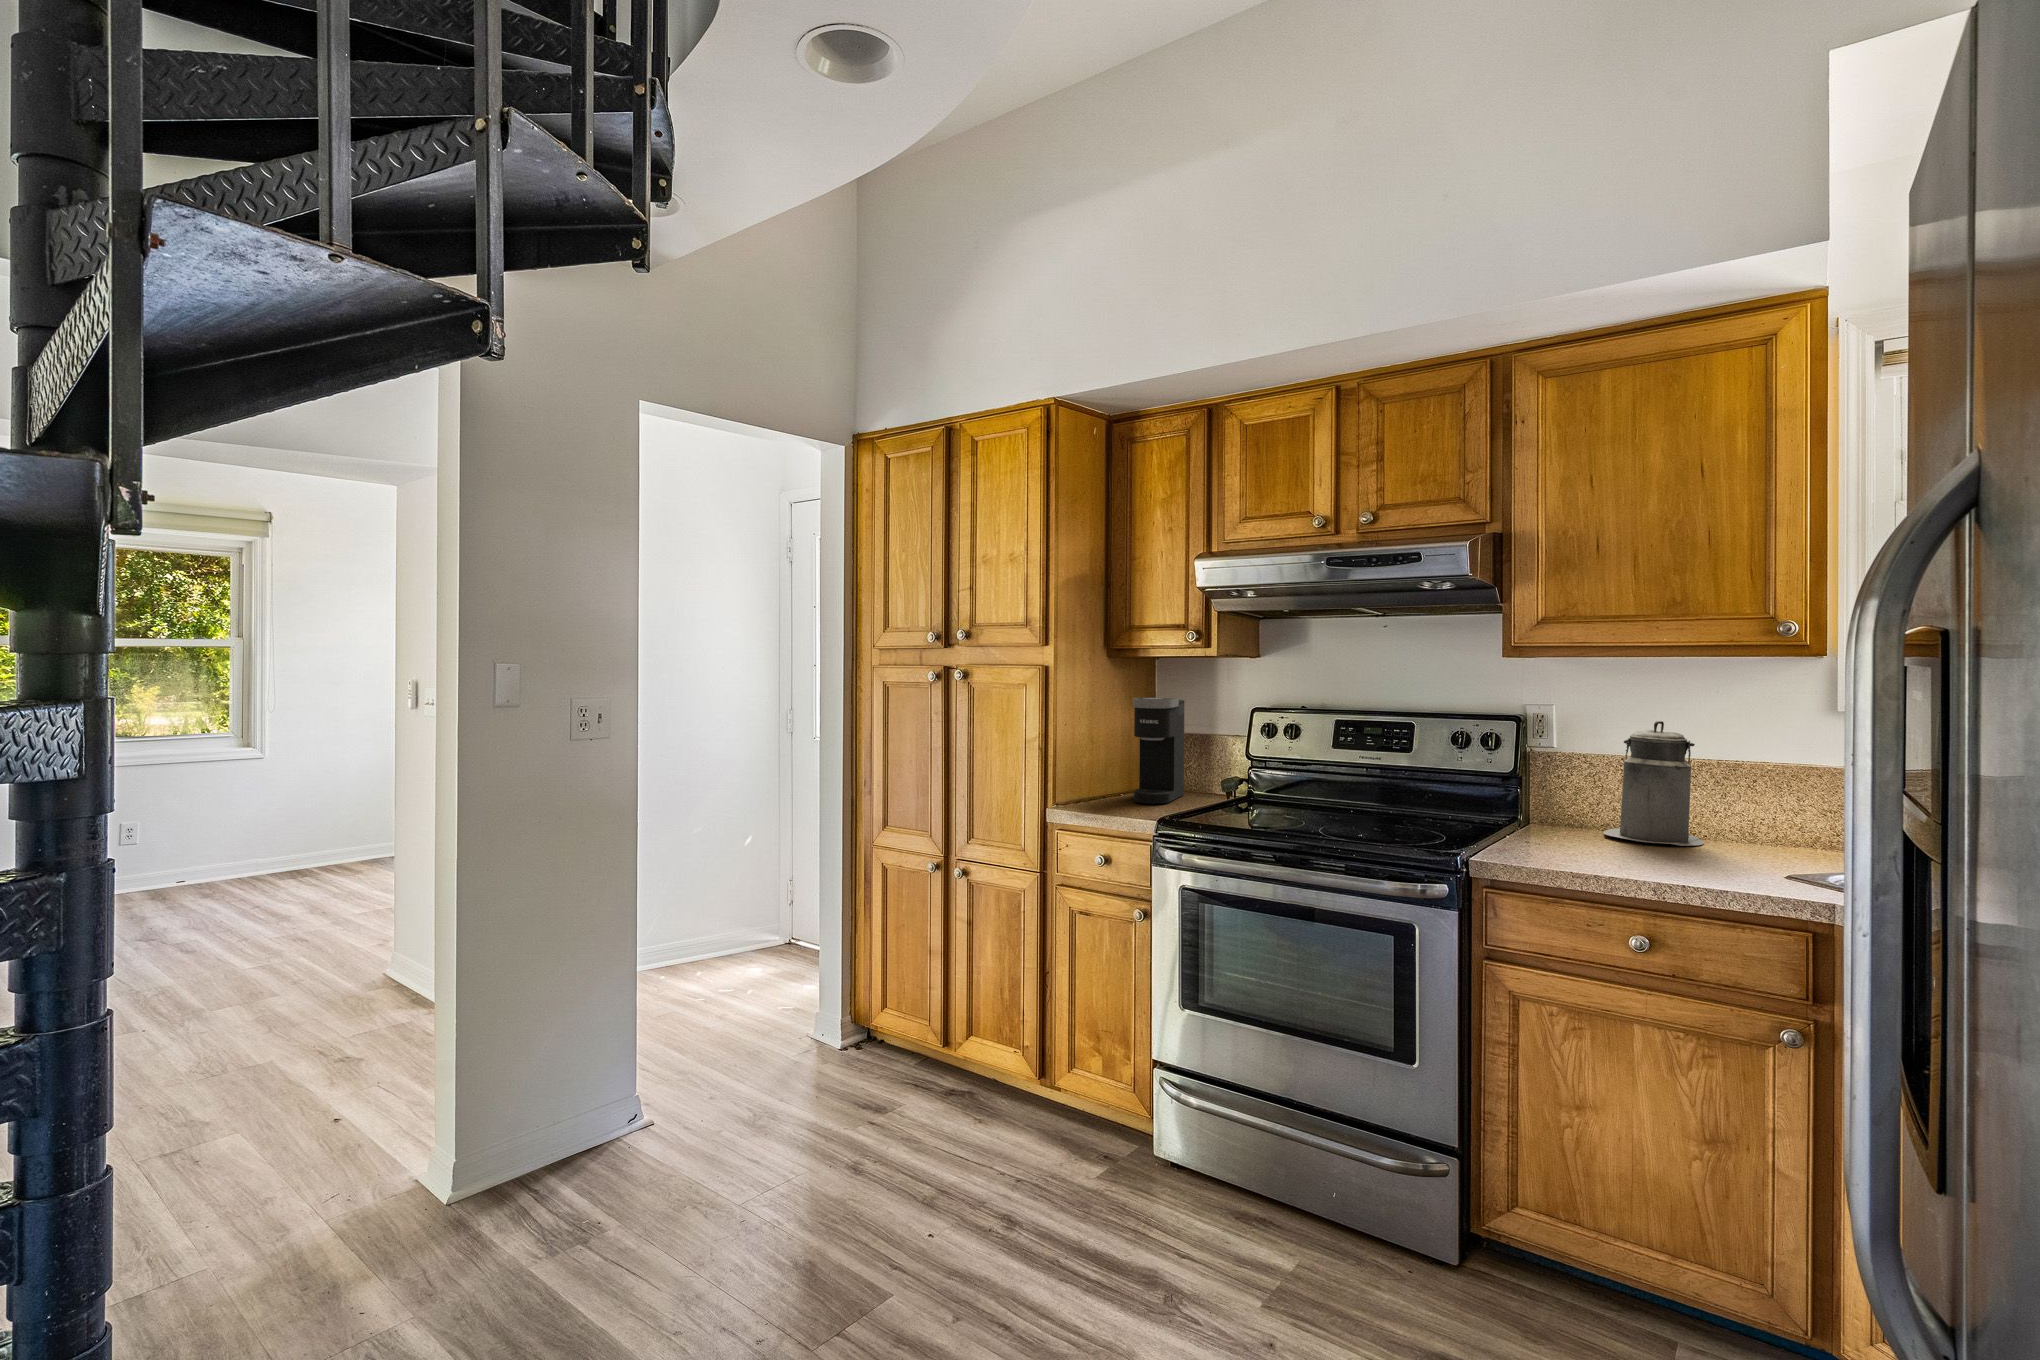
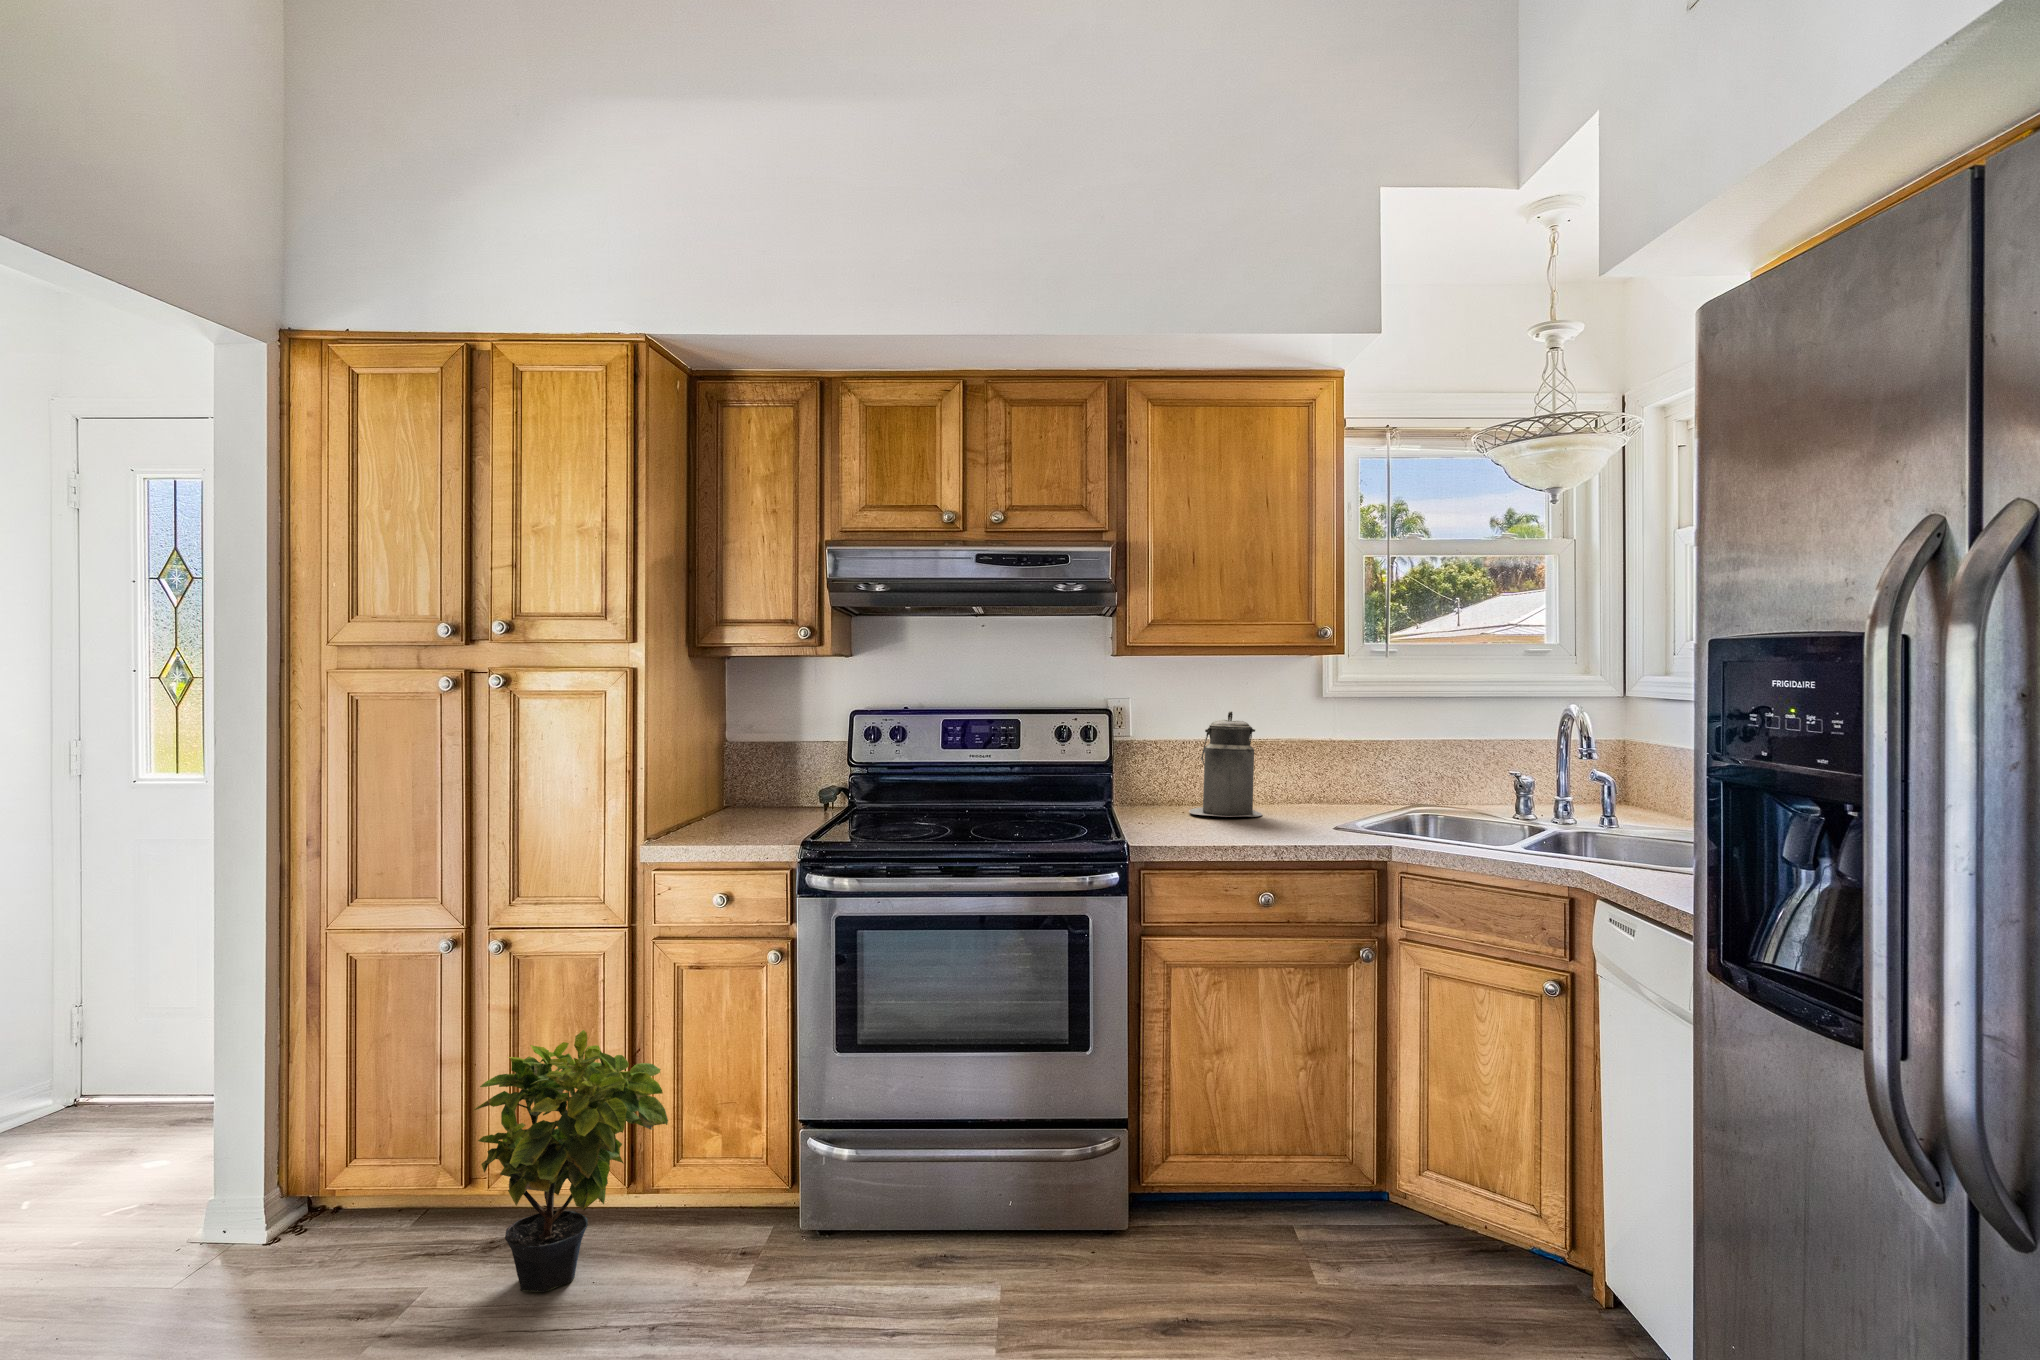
coffee maker: present [1133,698,1184,804] -> none [728,705,776,829]
potted plant: none [921,945,1053,1135] -> present [474,1030,668,1292]

